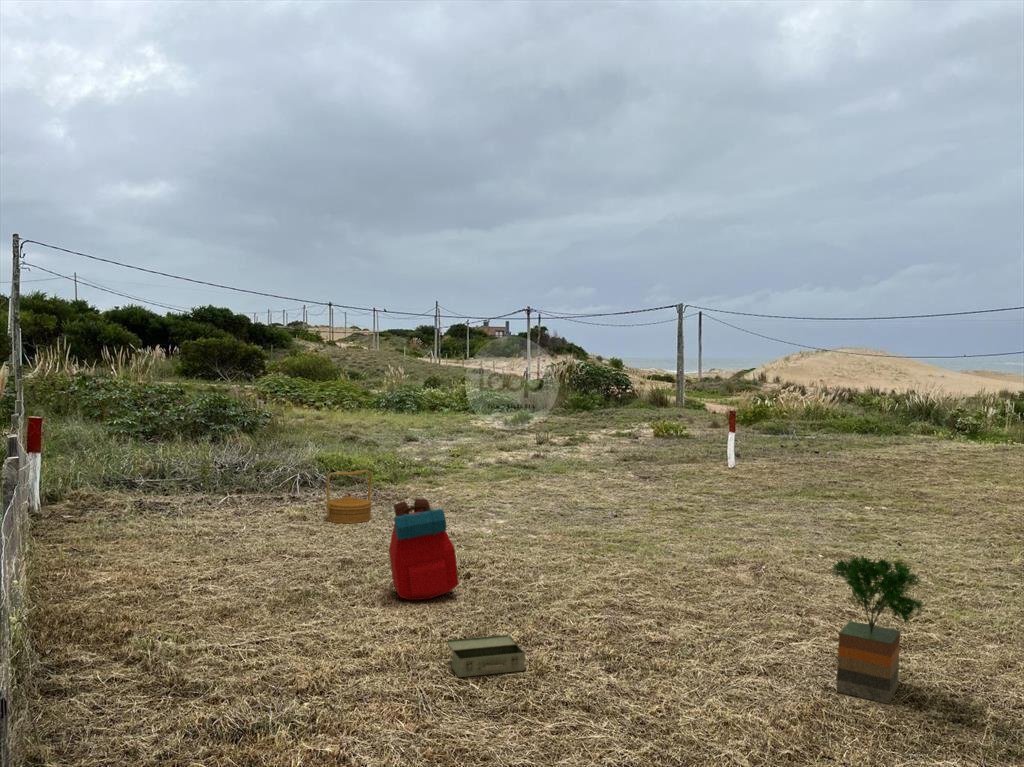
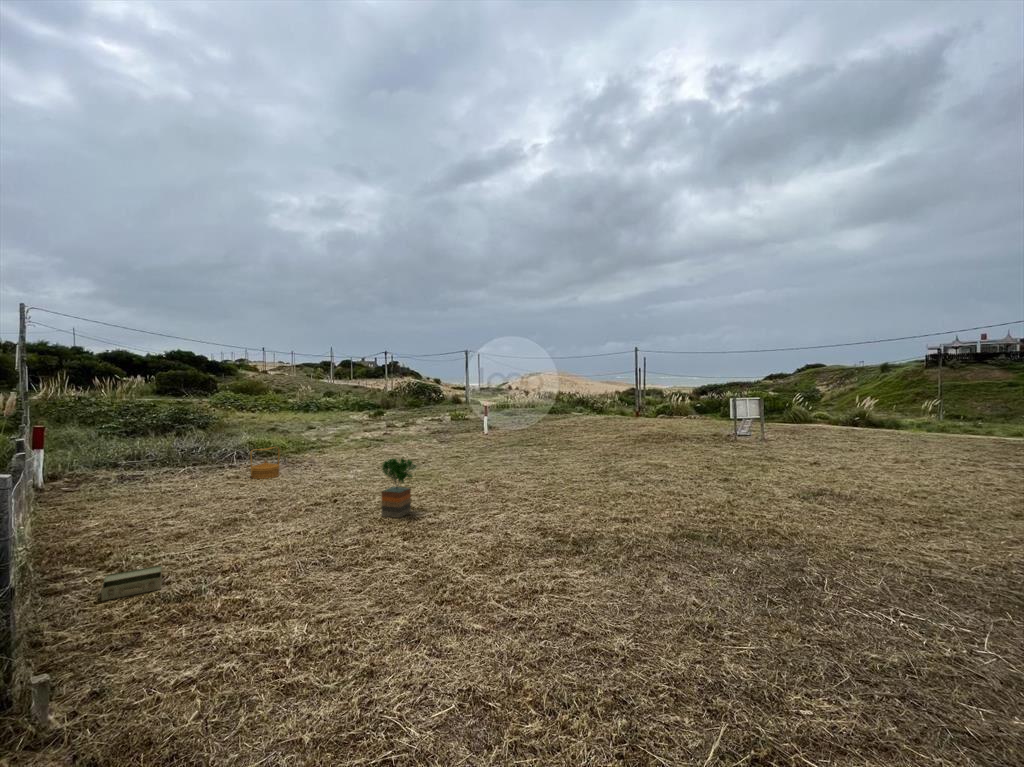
backpack: present [389,499,459,600] -> none [285,460,327,517]
potted tree: present [832,556,923,704] -> present [382,459,416,518]
toolbox: present [446,635,525,677] -> present [101,566,162,601]

